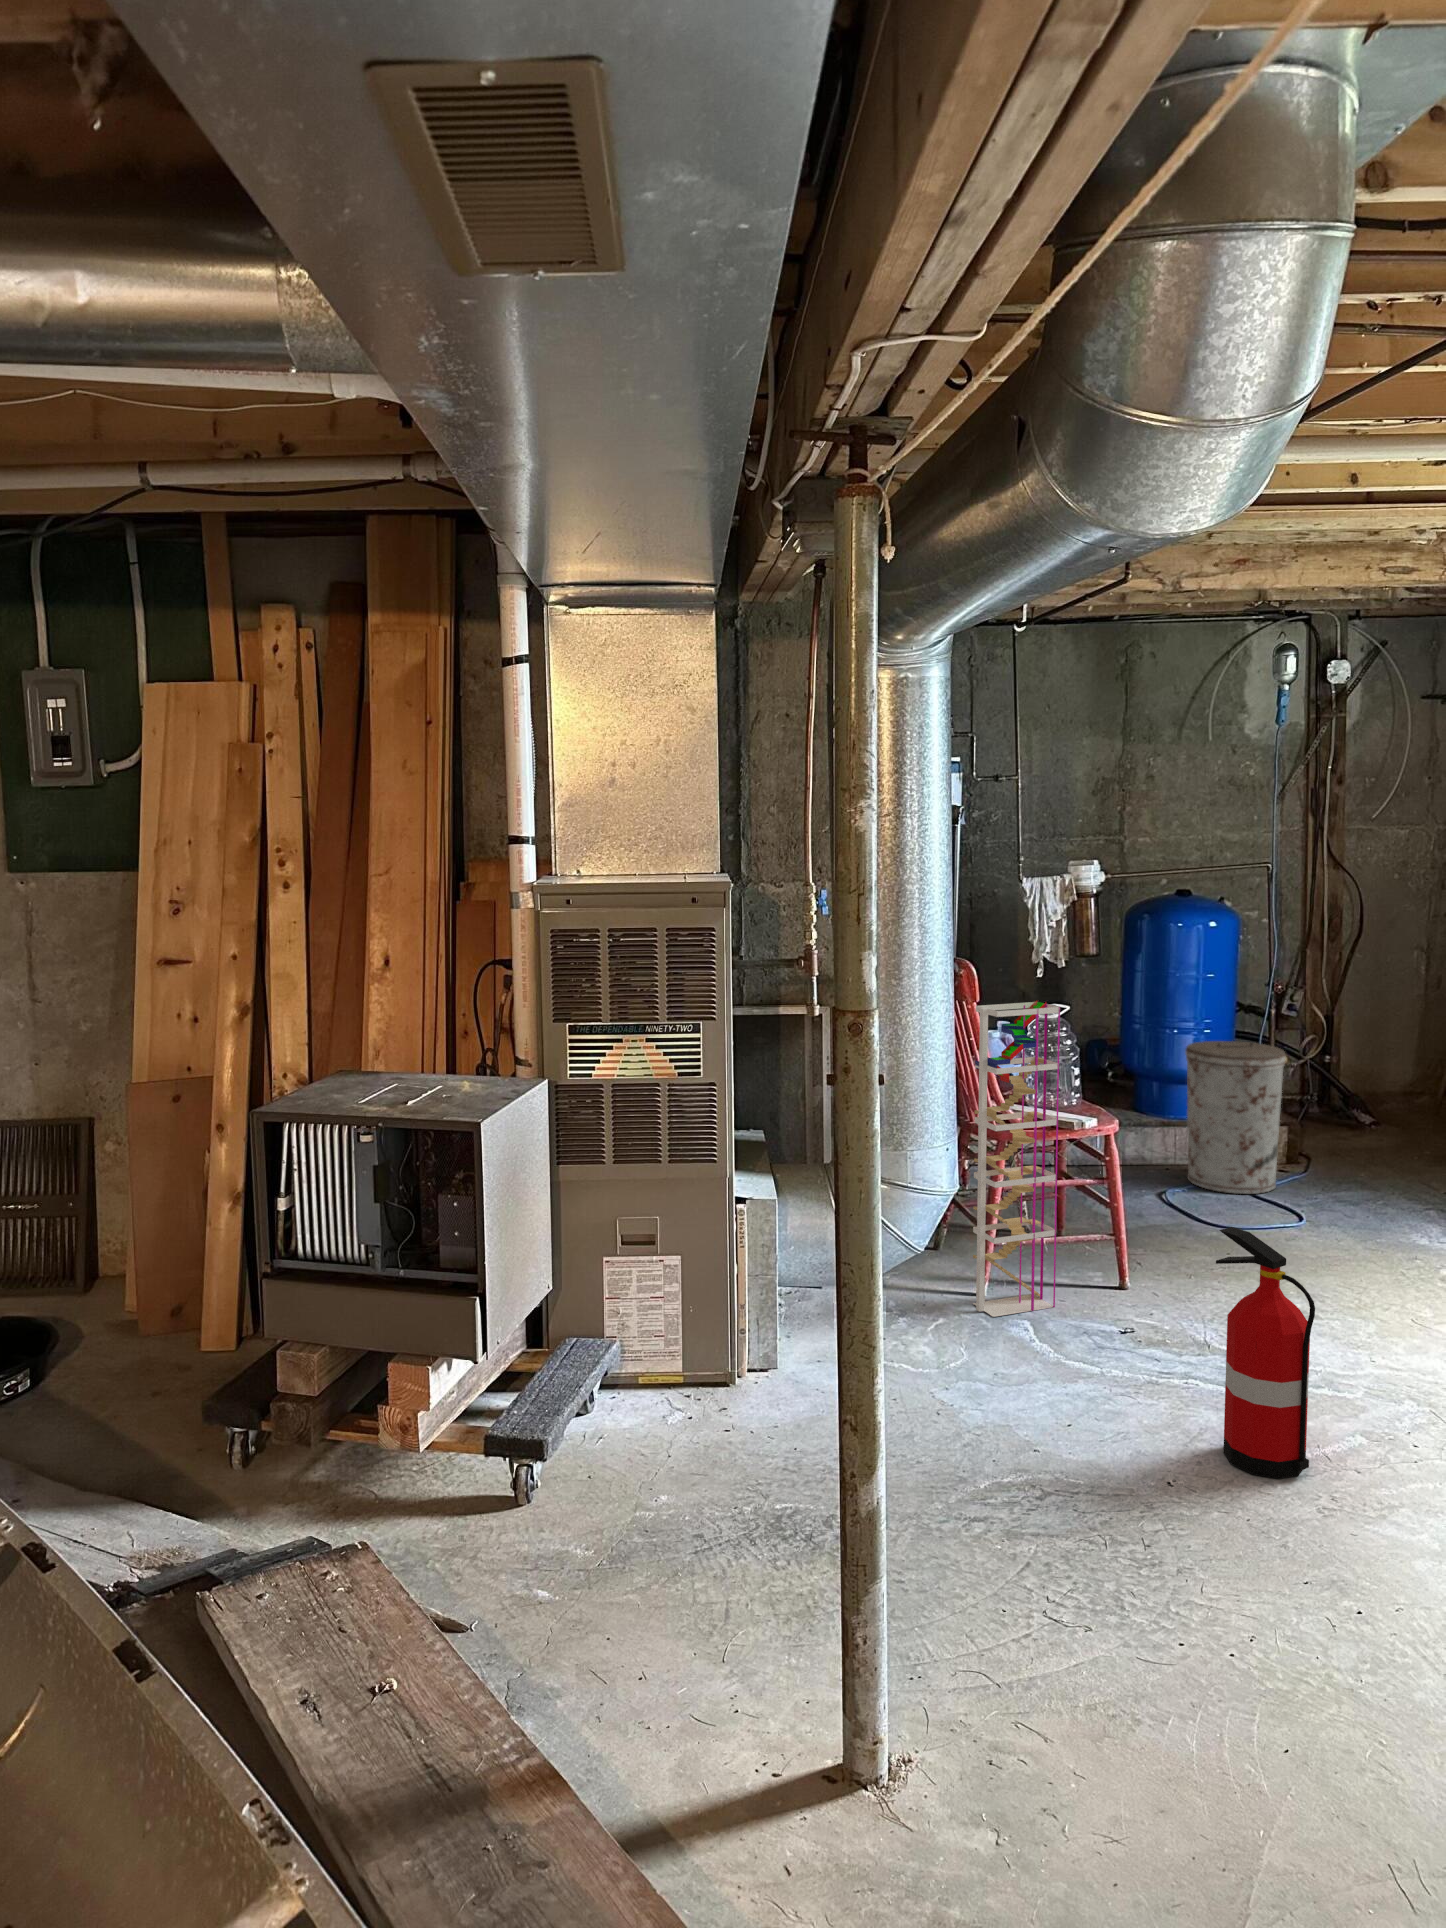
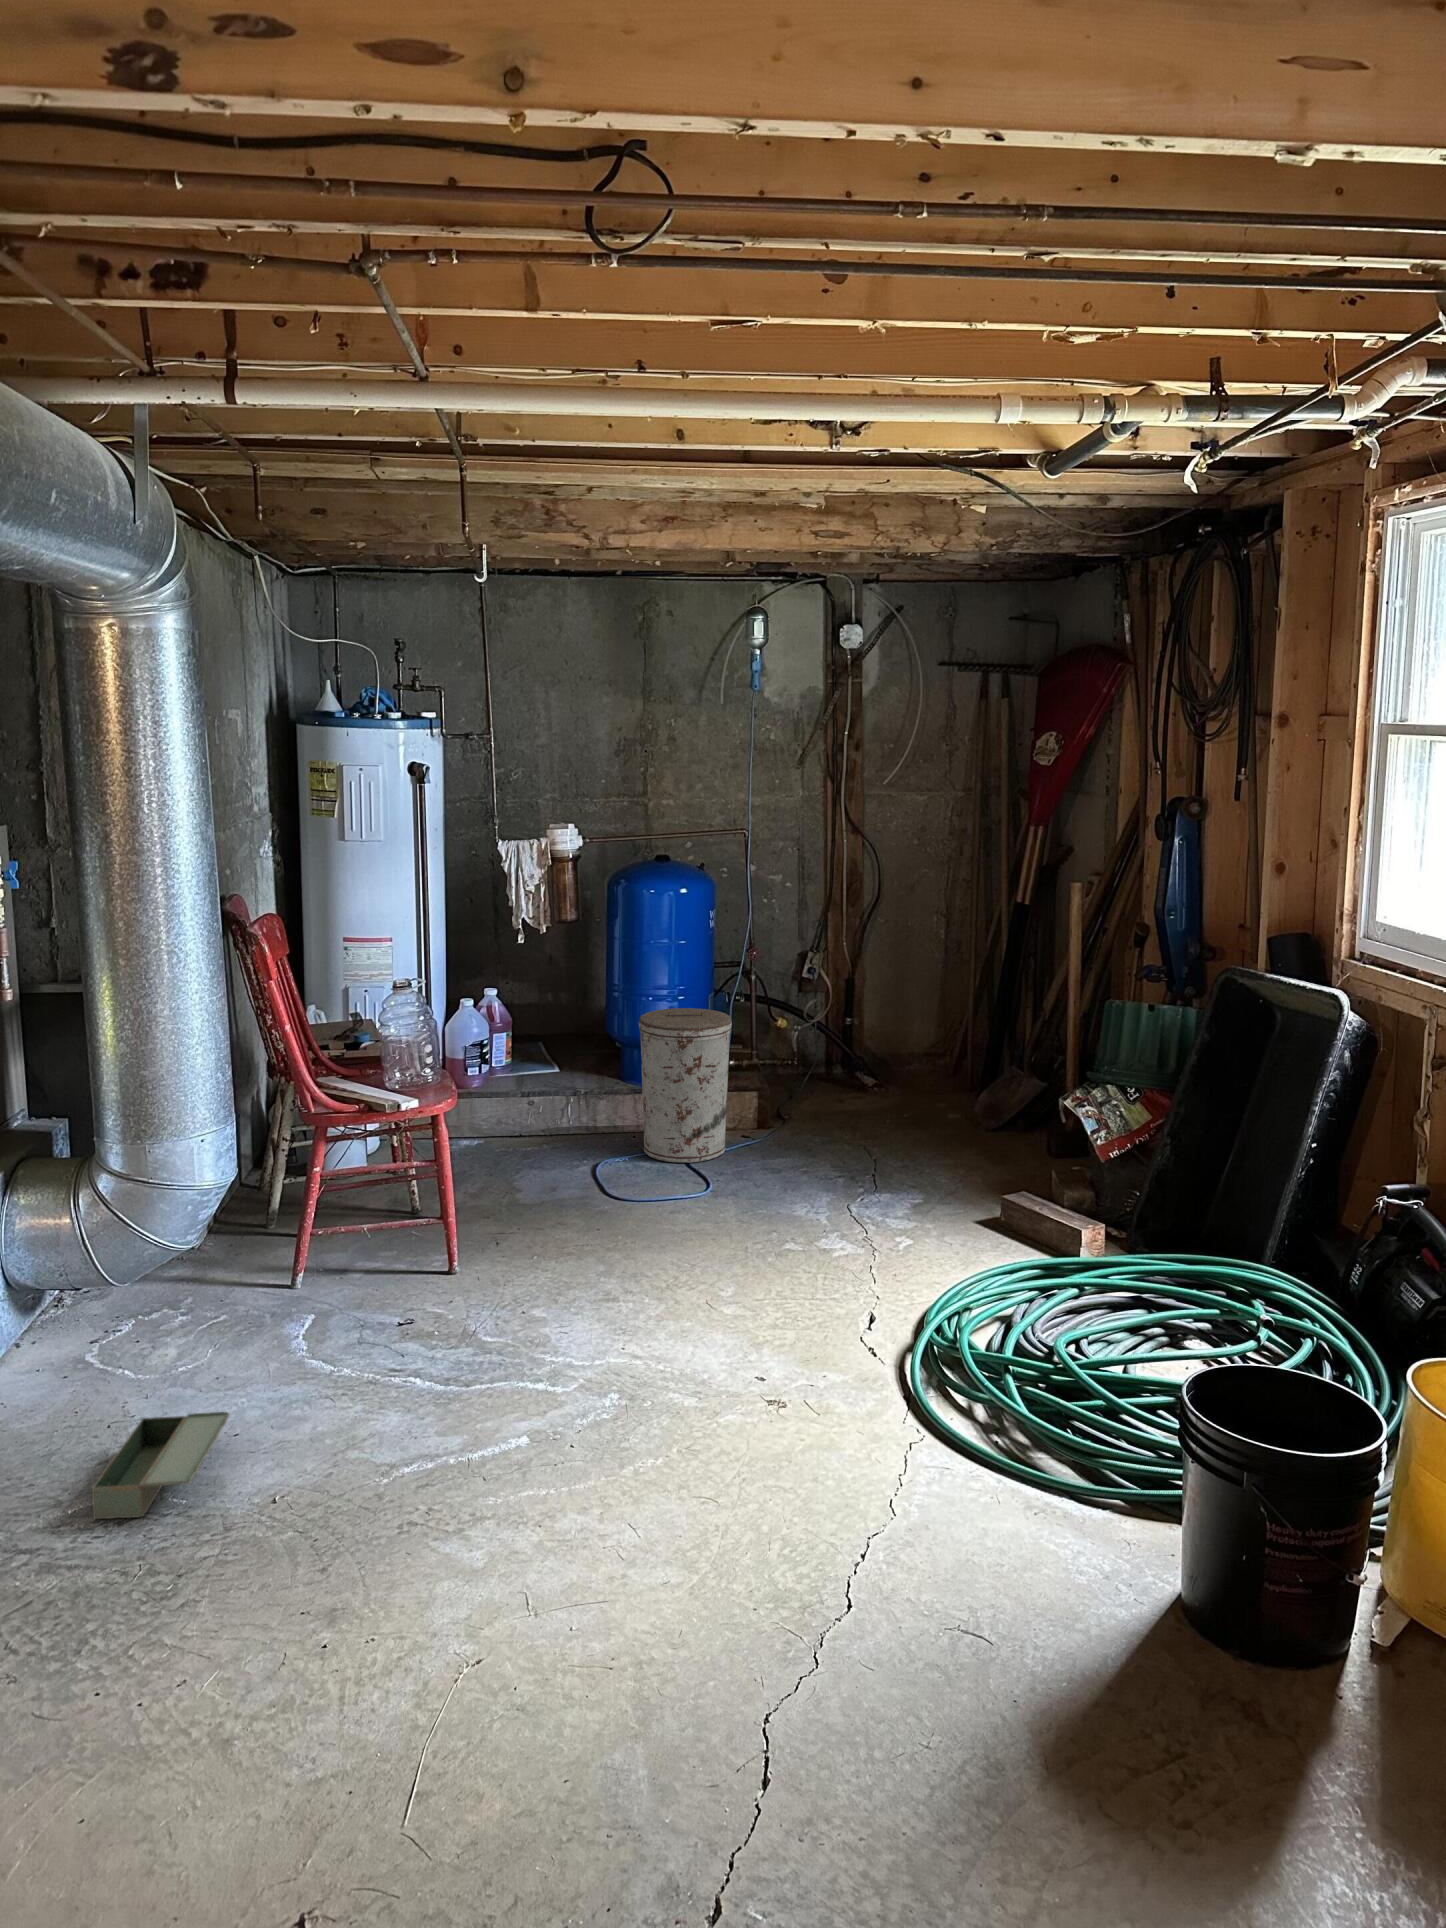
shelving unit: present [973,1001,1060,1317] -> none [247,983,350,1316]
fire extinguisher: present [1216,1227,1315,1479] -> none [316,1244,405,1515]
toolbox: none [1007,1388,1122,1474] -> present [92,1412,230,1519]

